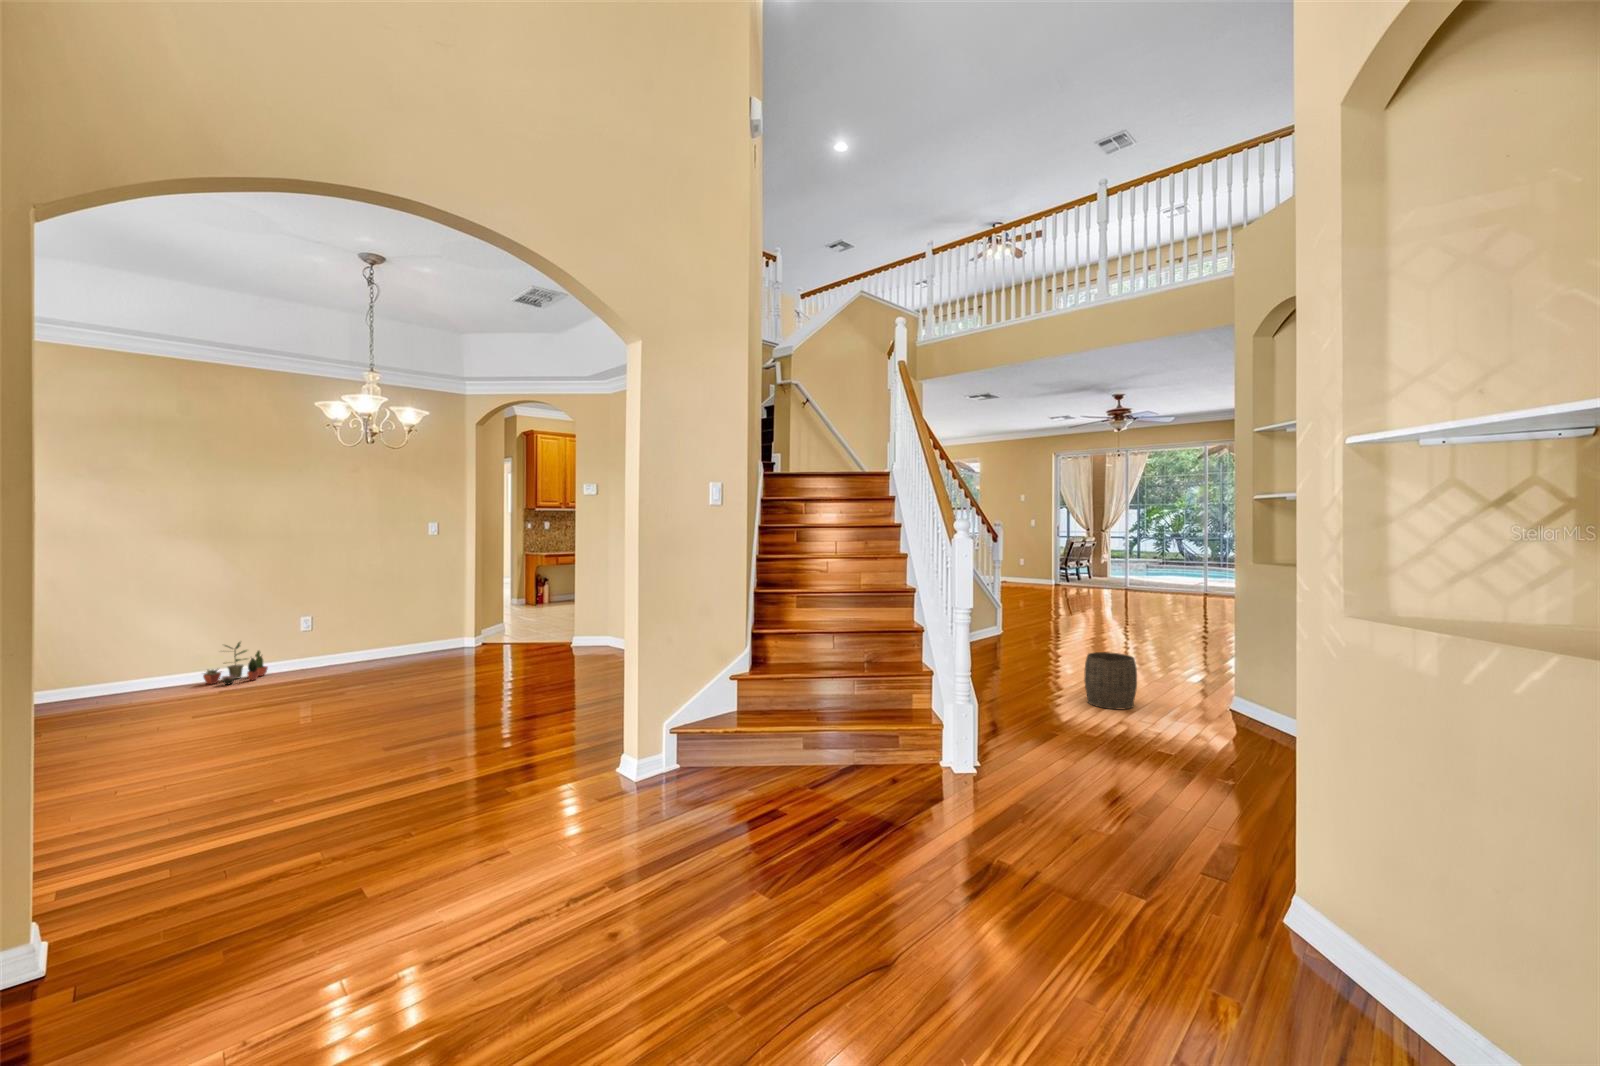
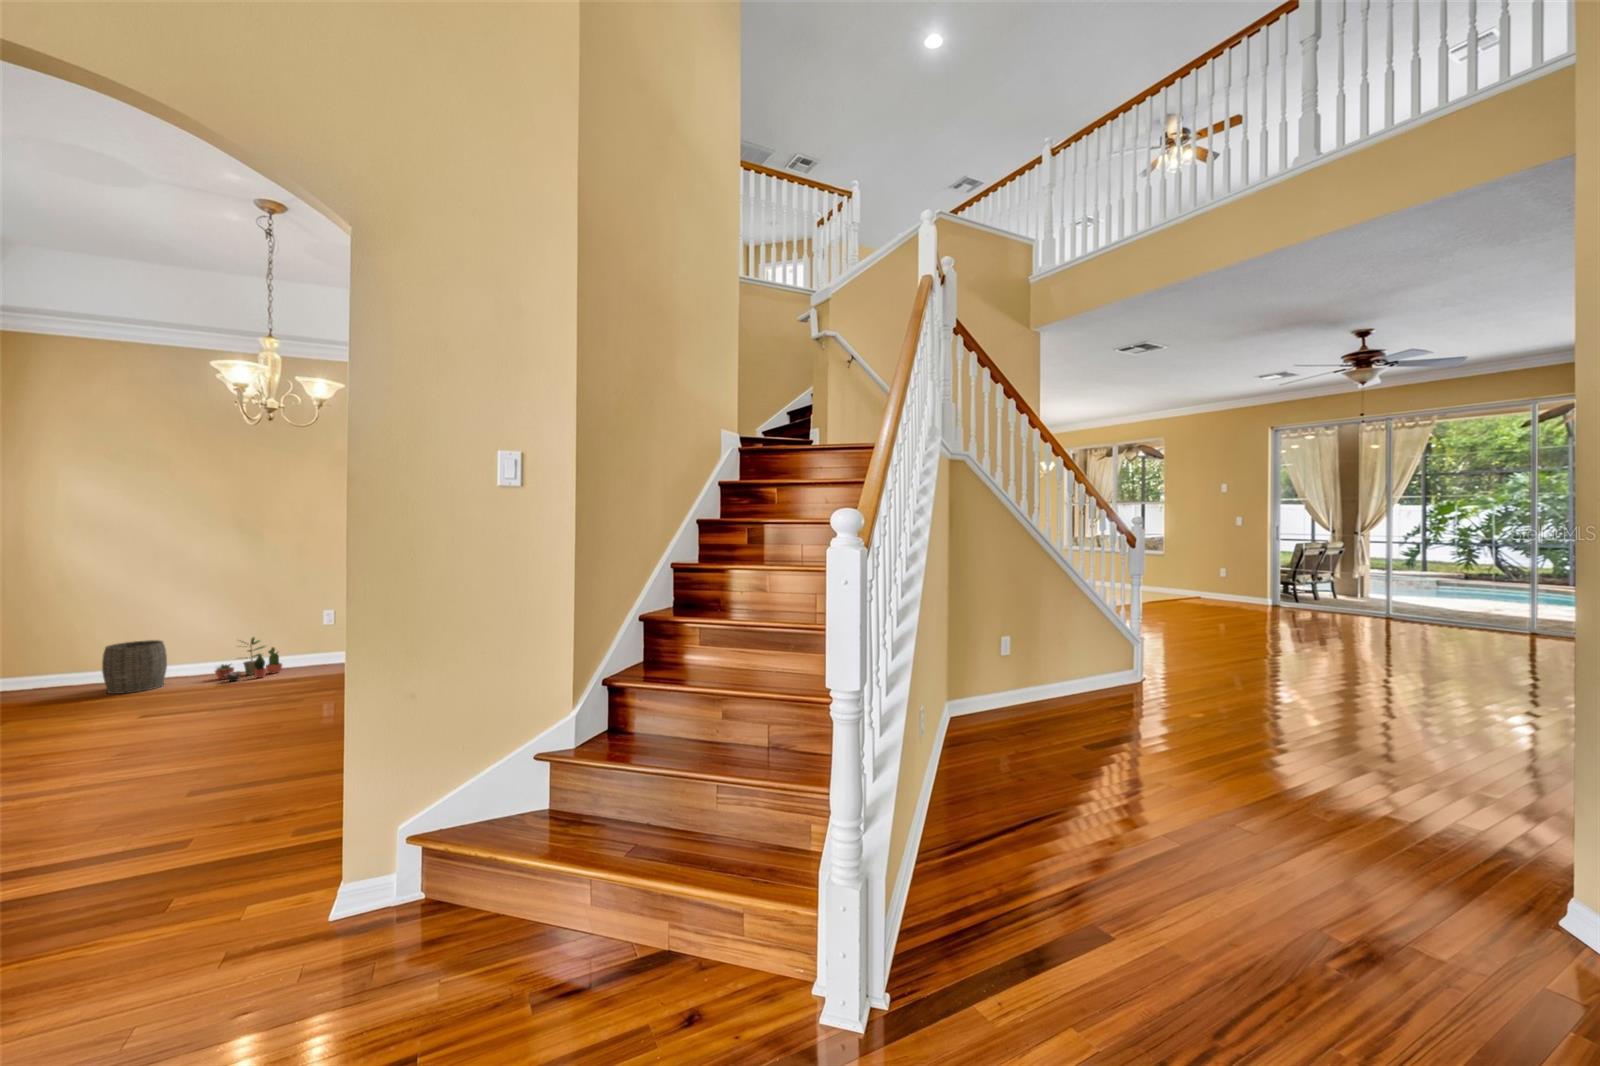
woven basket: present [1084,652,1137,709] -> present [102,640,167,694]

